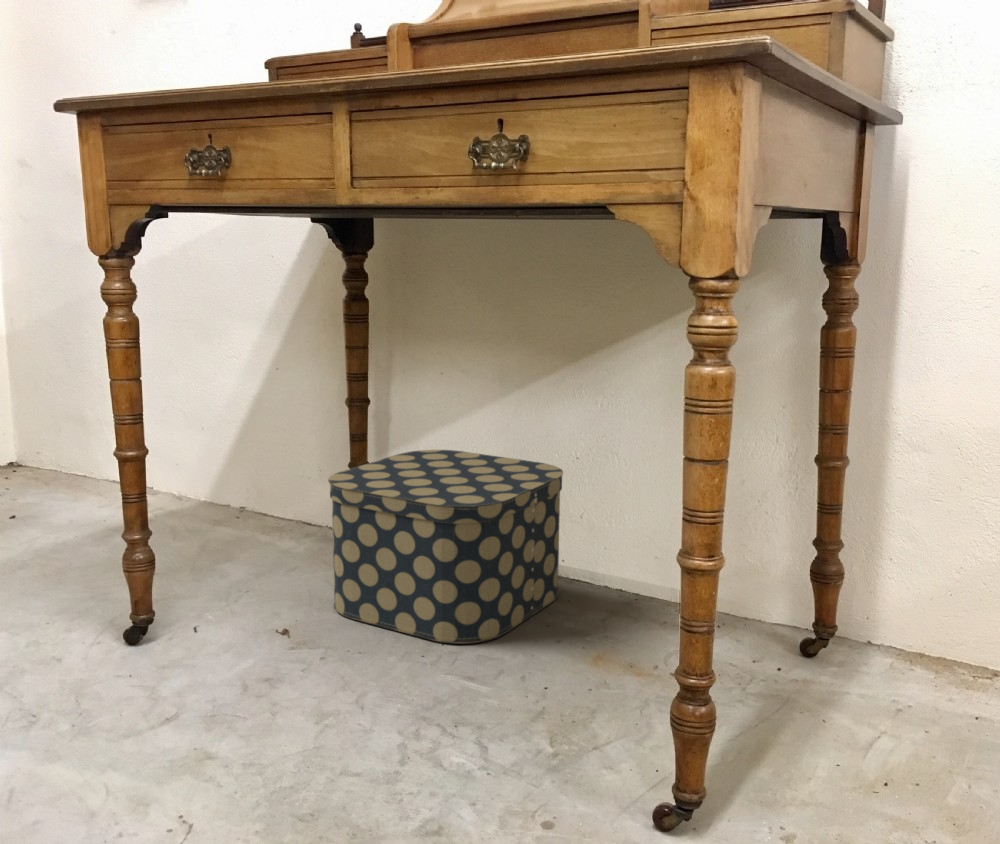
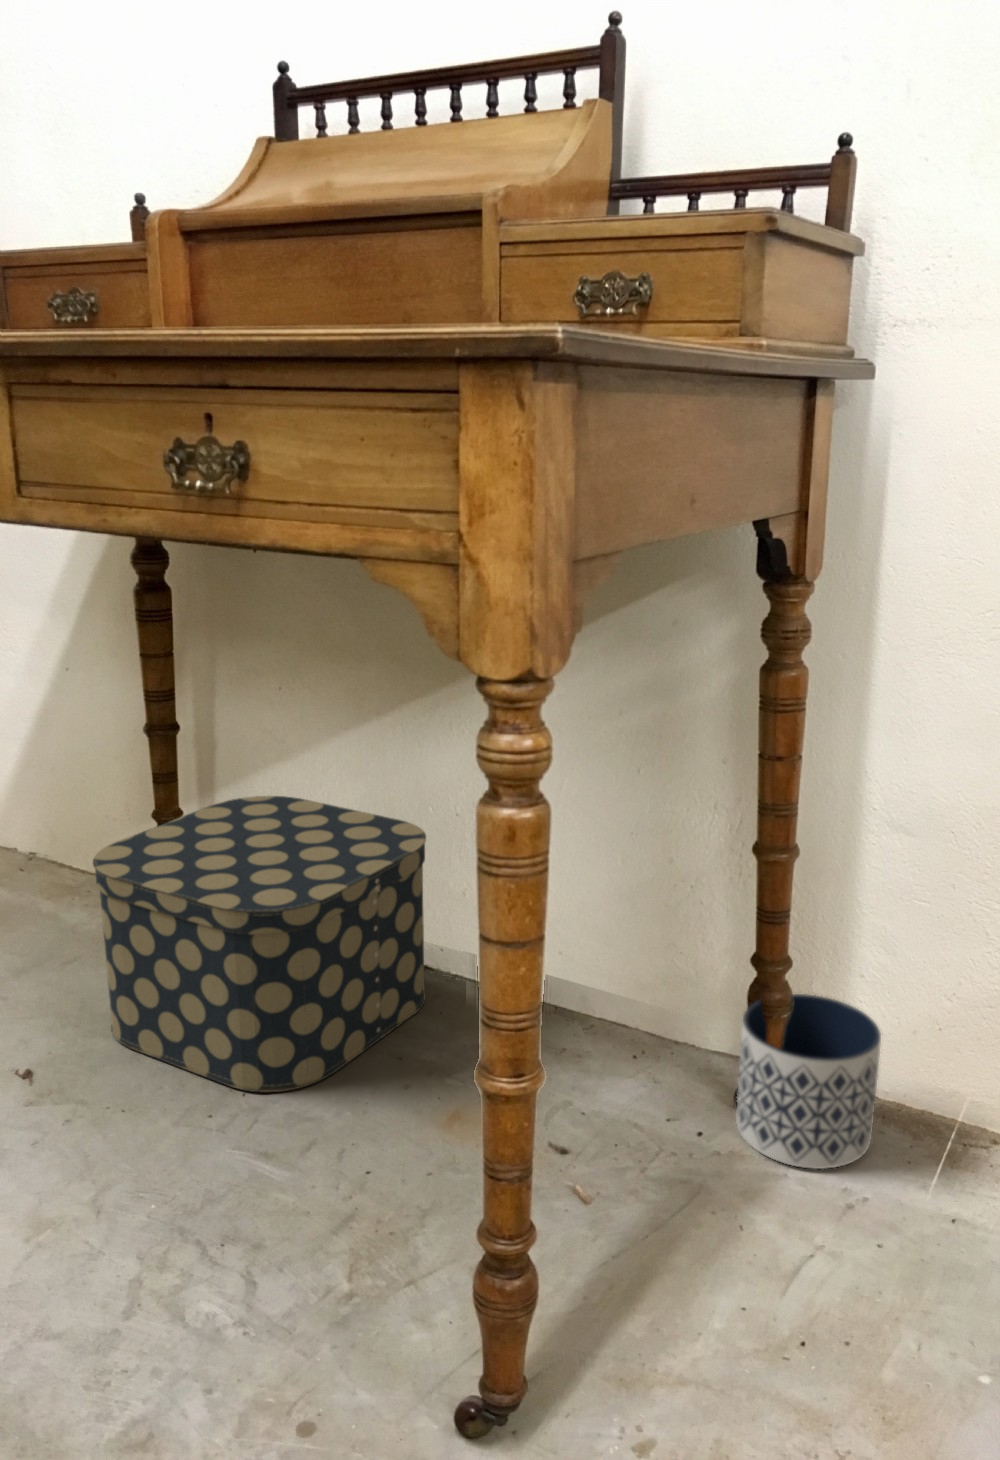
planter: none [805,571,913,688] -> present [736,994,881,1169]

